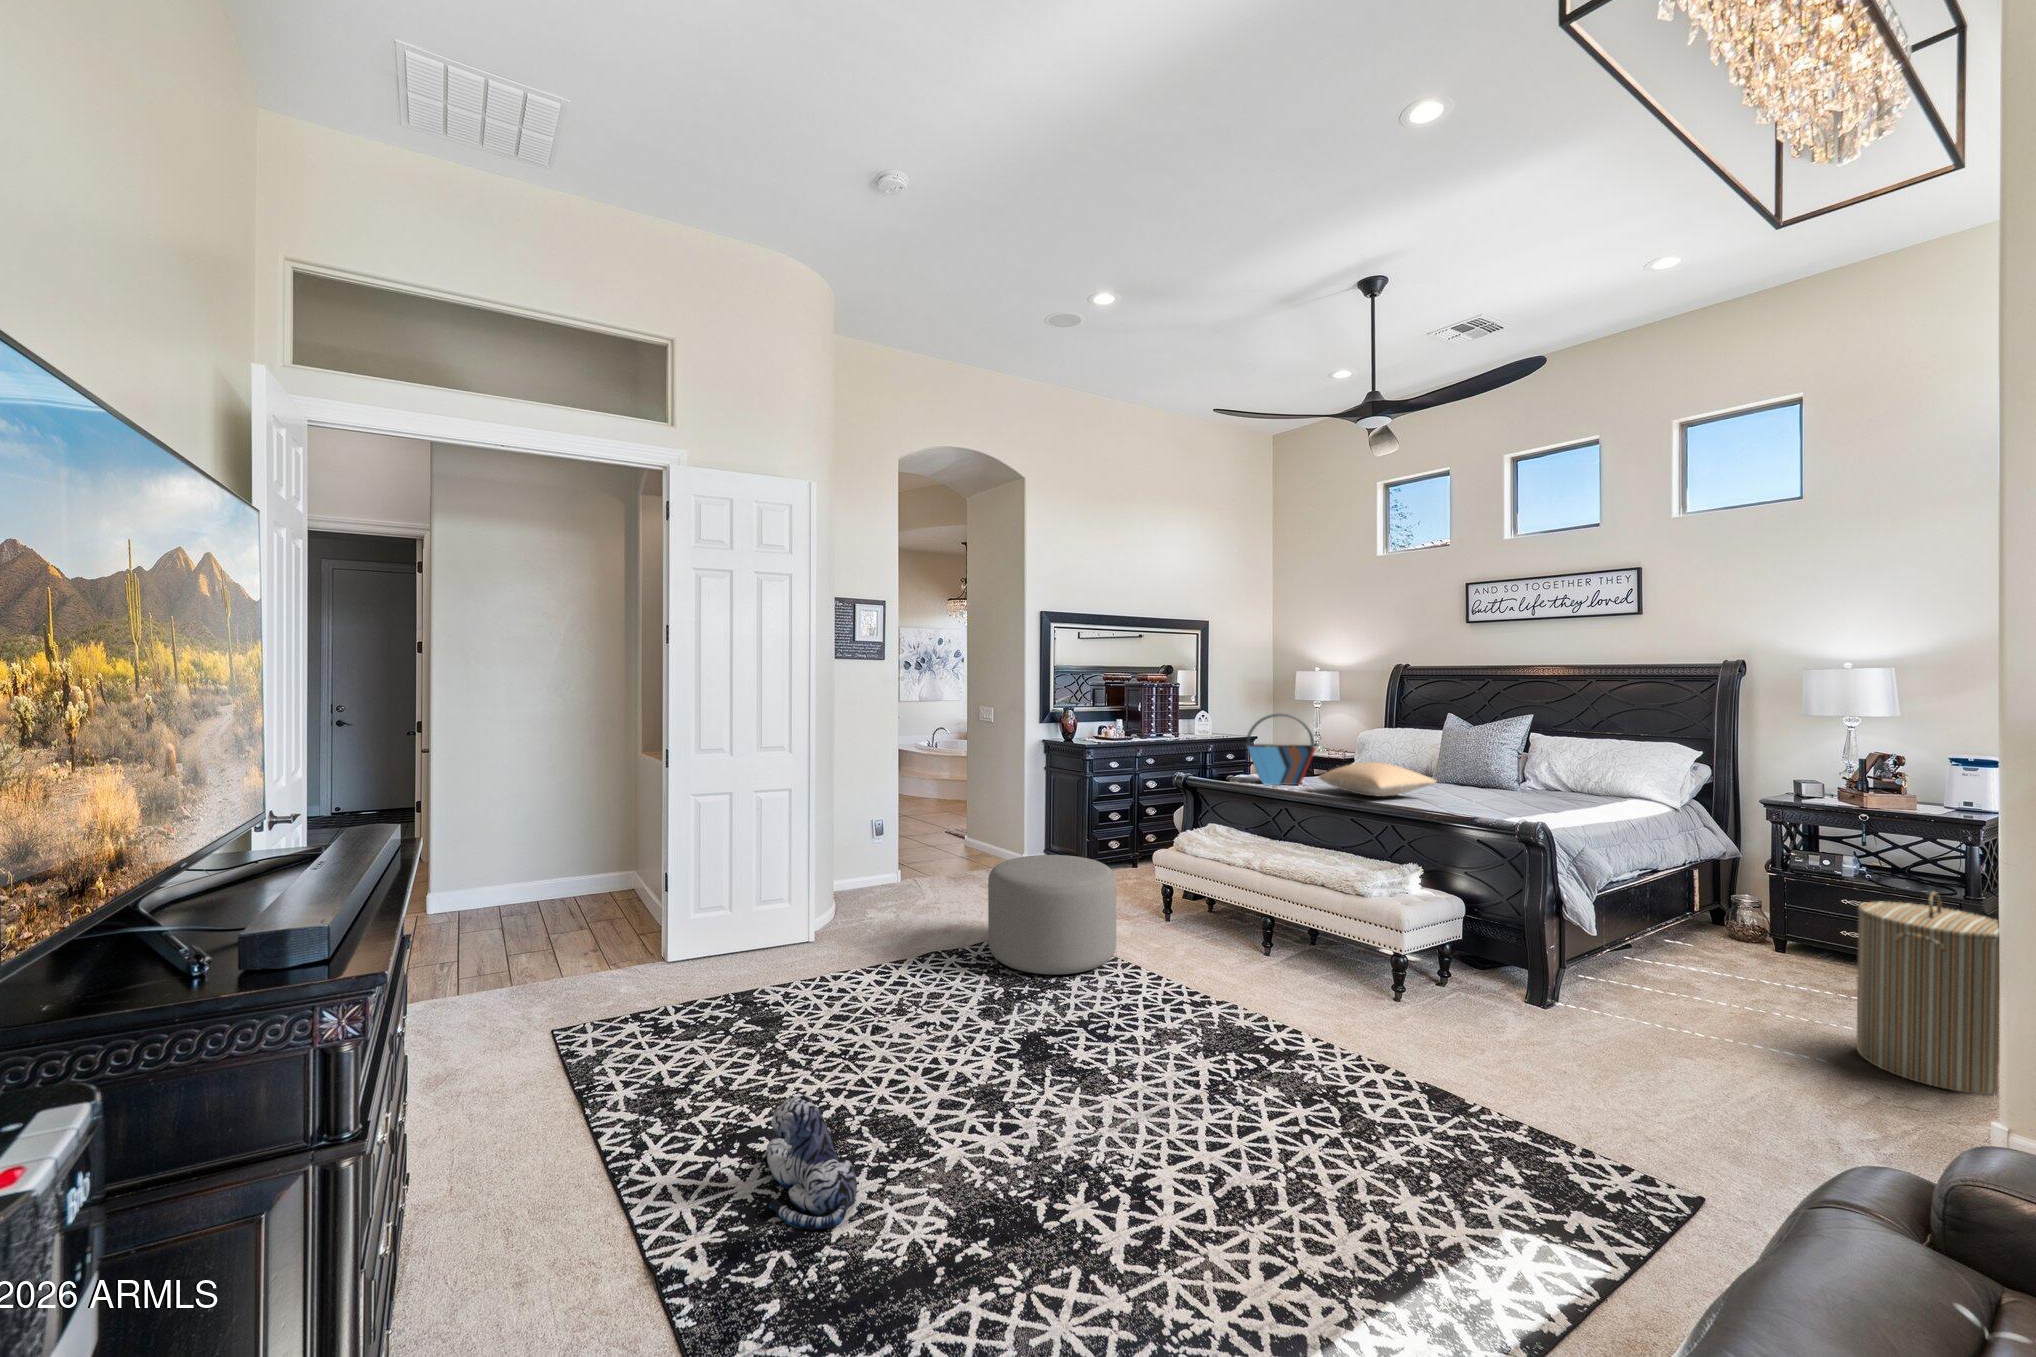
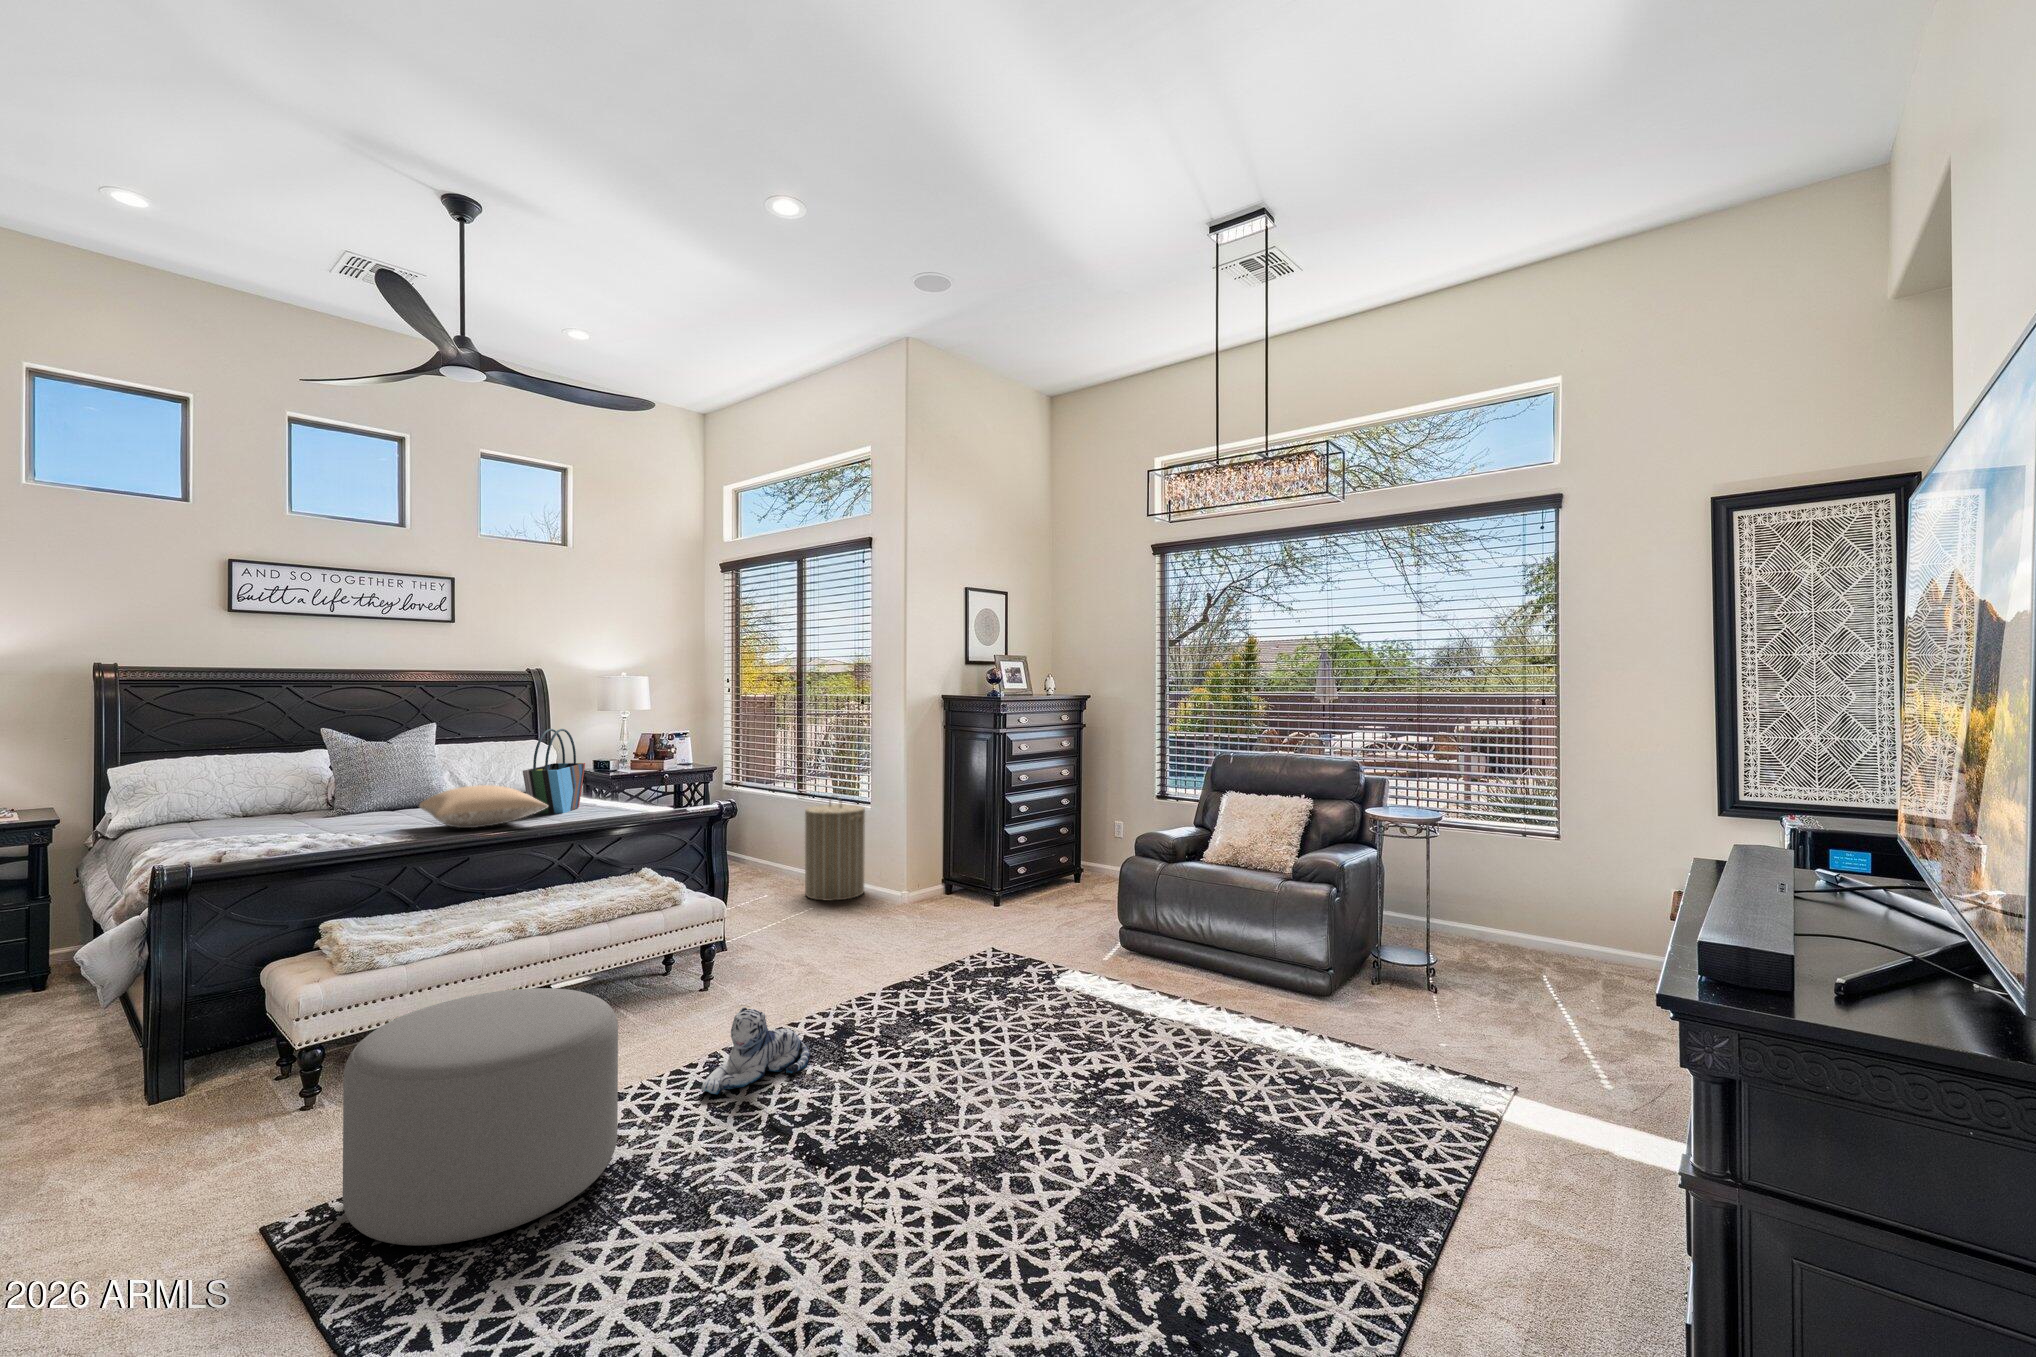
tote bag: present [1246,714,1316,785] -> present [523,729,585,814]
plush toy: present [766,1094,857,1230] -> present [701,1007,810,1094]

